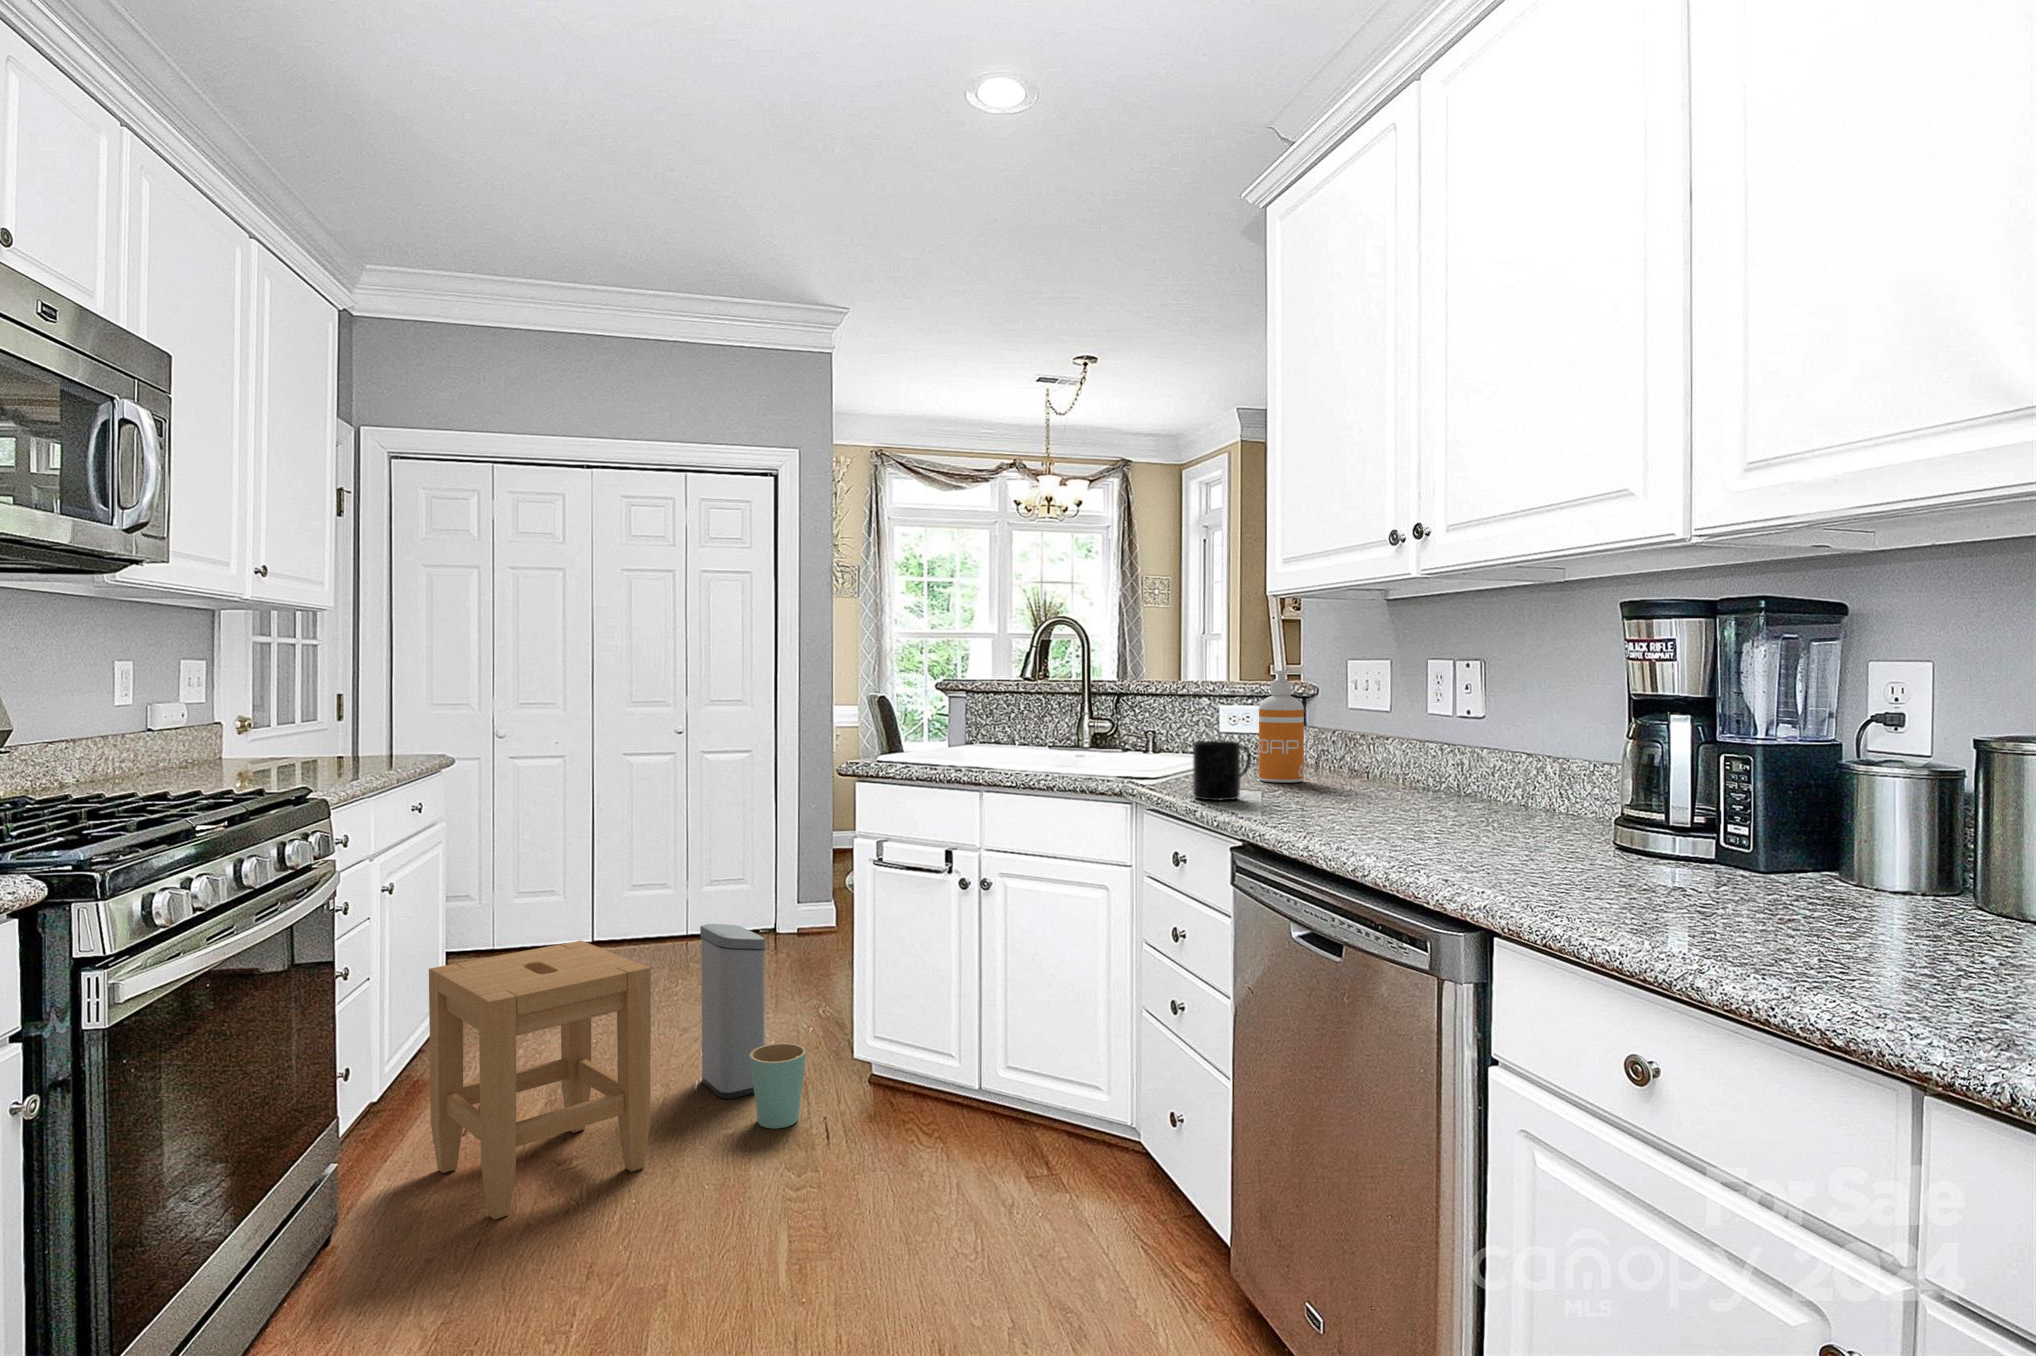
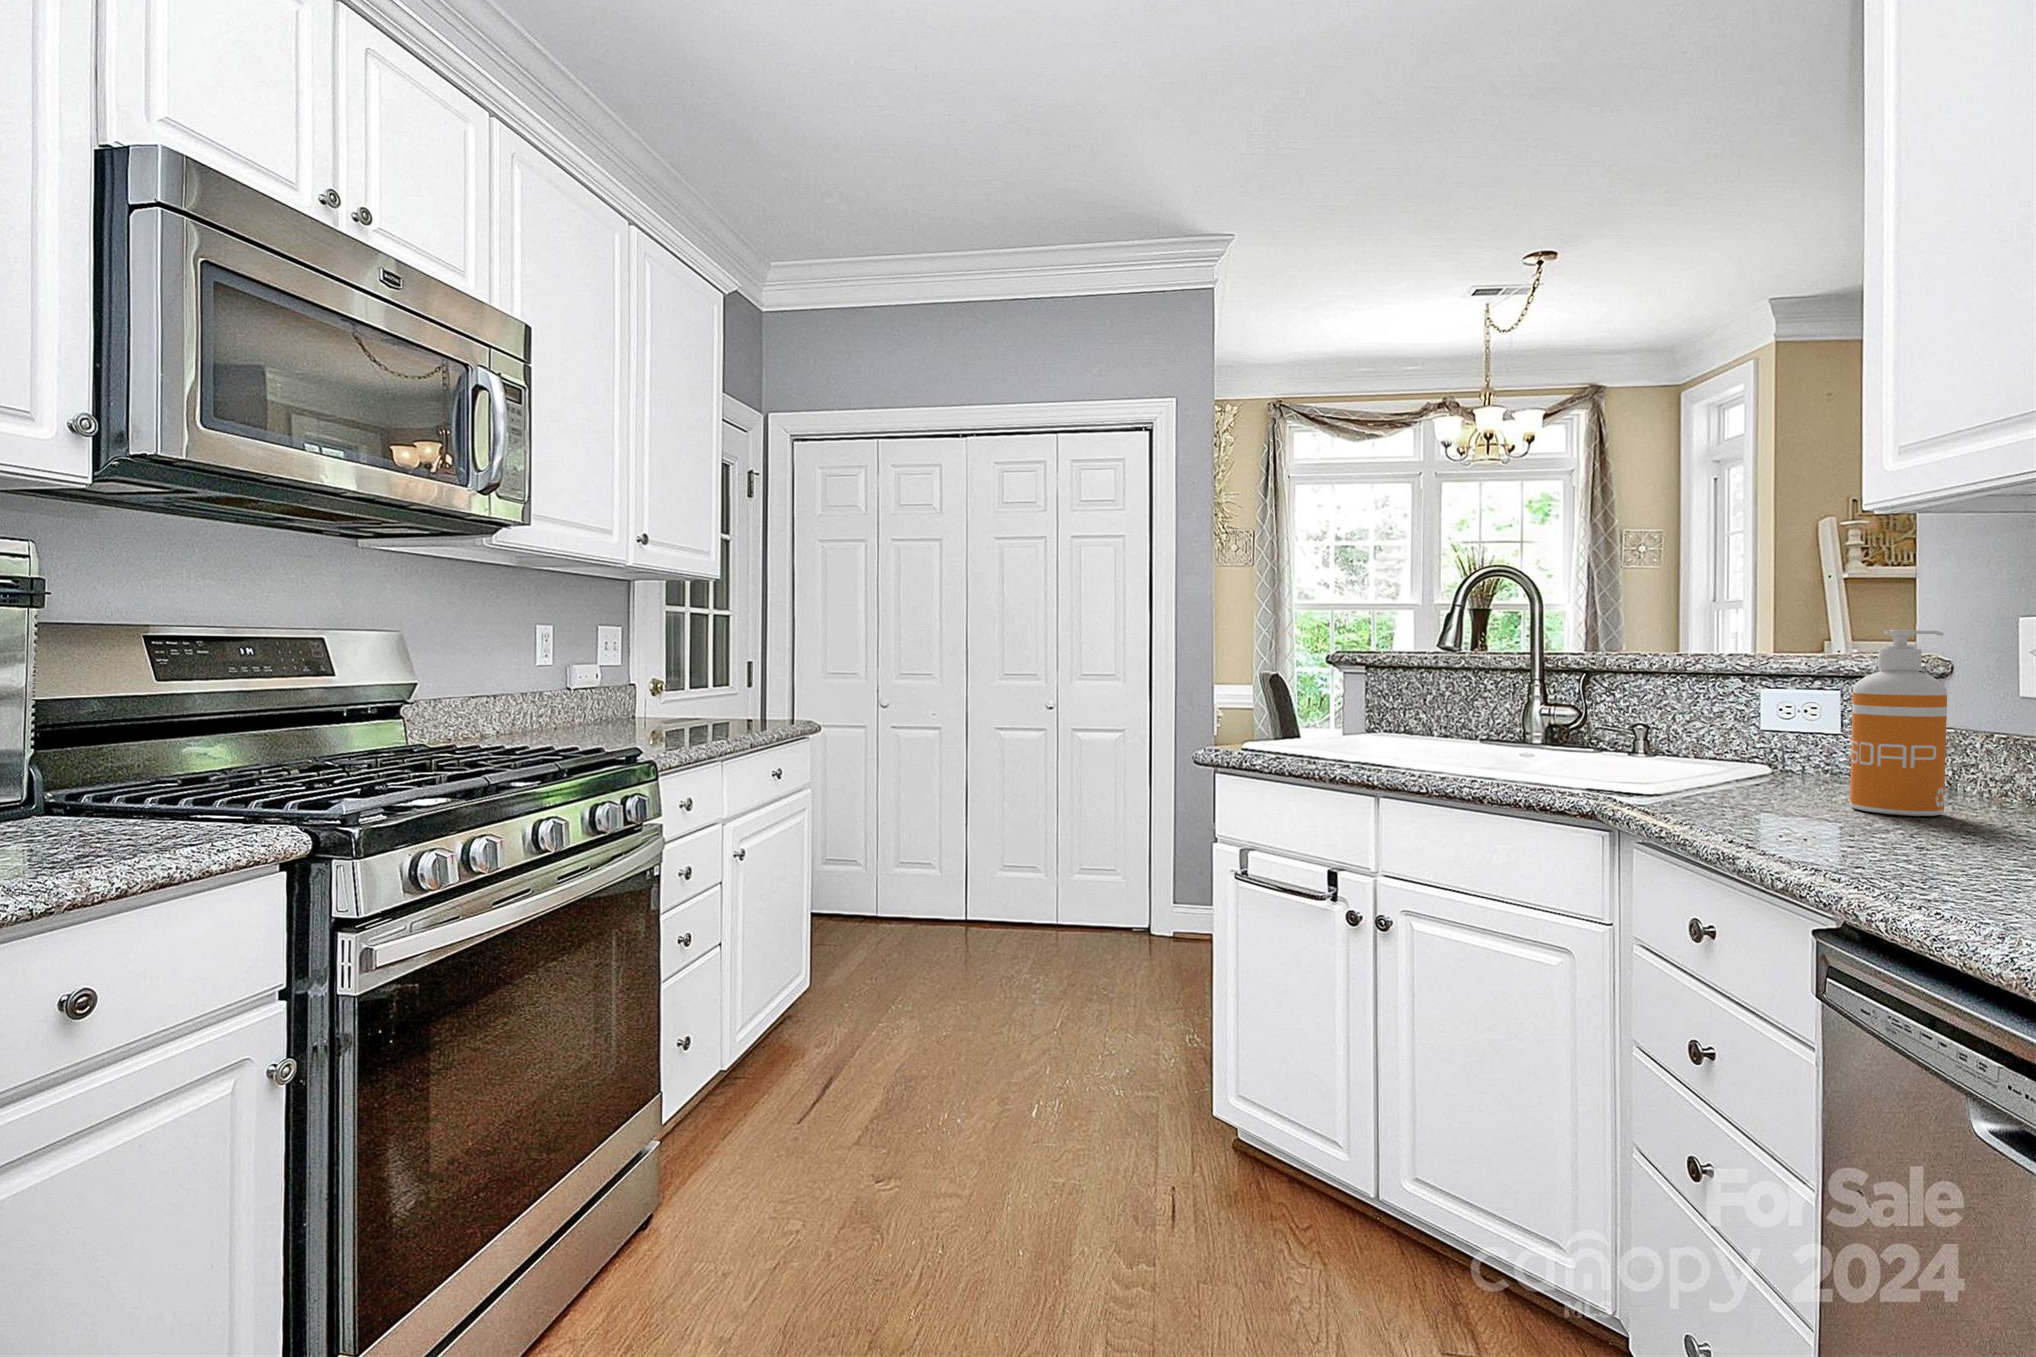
mug: present [1193,741,1251,800] -> none [1739,743,1856,846]
trash can: present [700,924,806,1128] -> none [1034,932,1145,1199]
stool: present [429,941,651,1220] -> none [730,941,952,1266]

